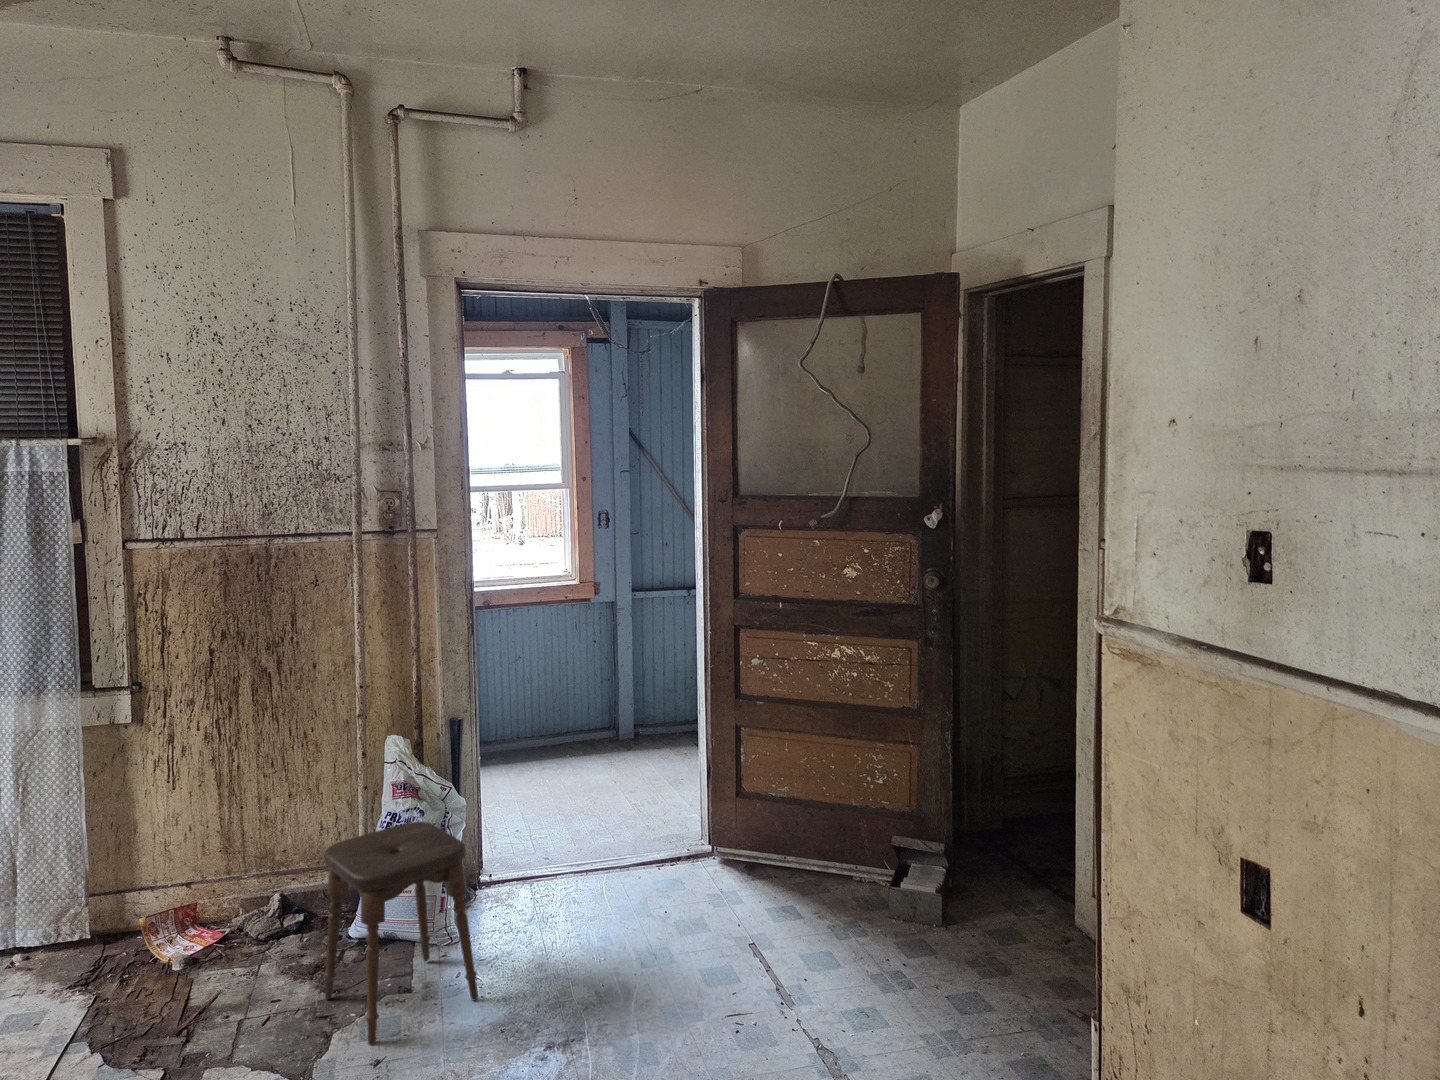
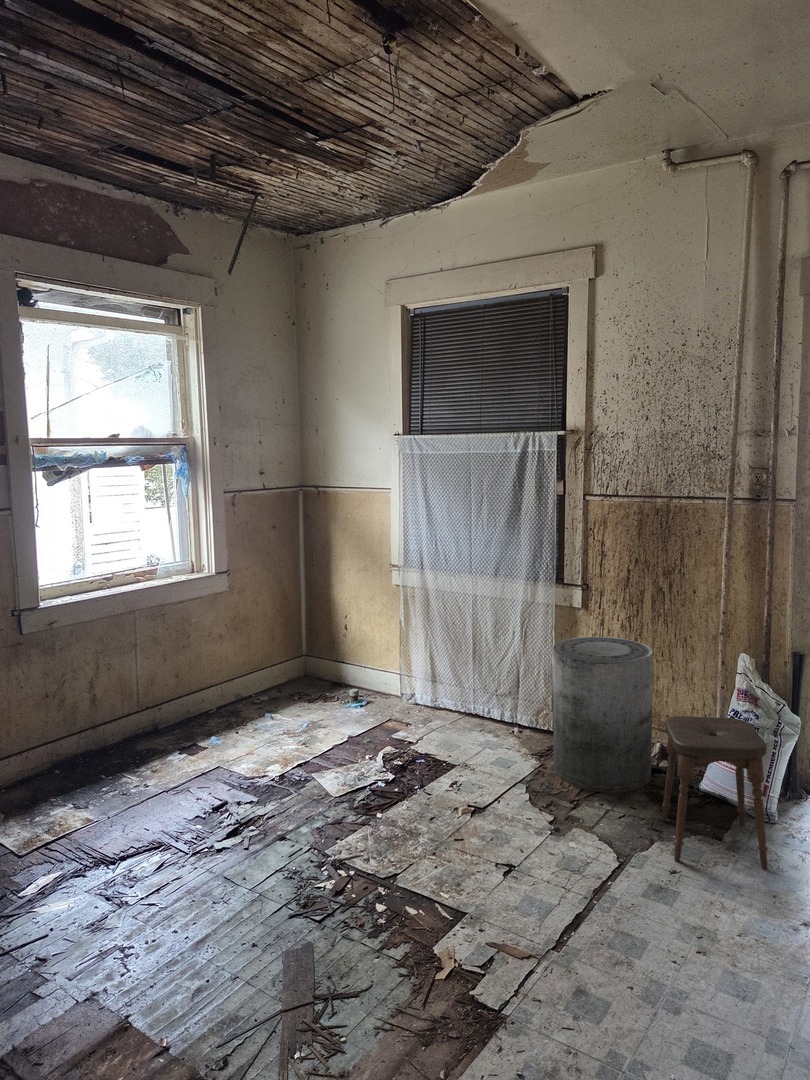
trash can: none [100,754,280,1010] -> present [553,637,653,793]

